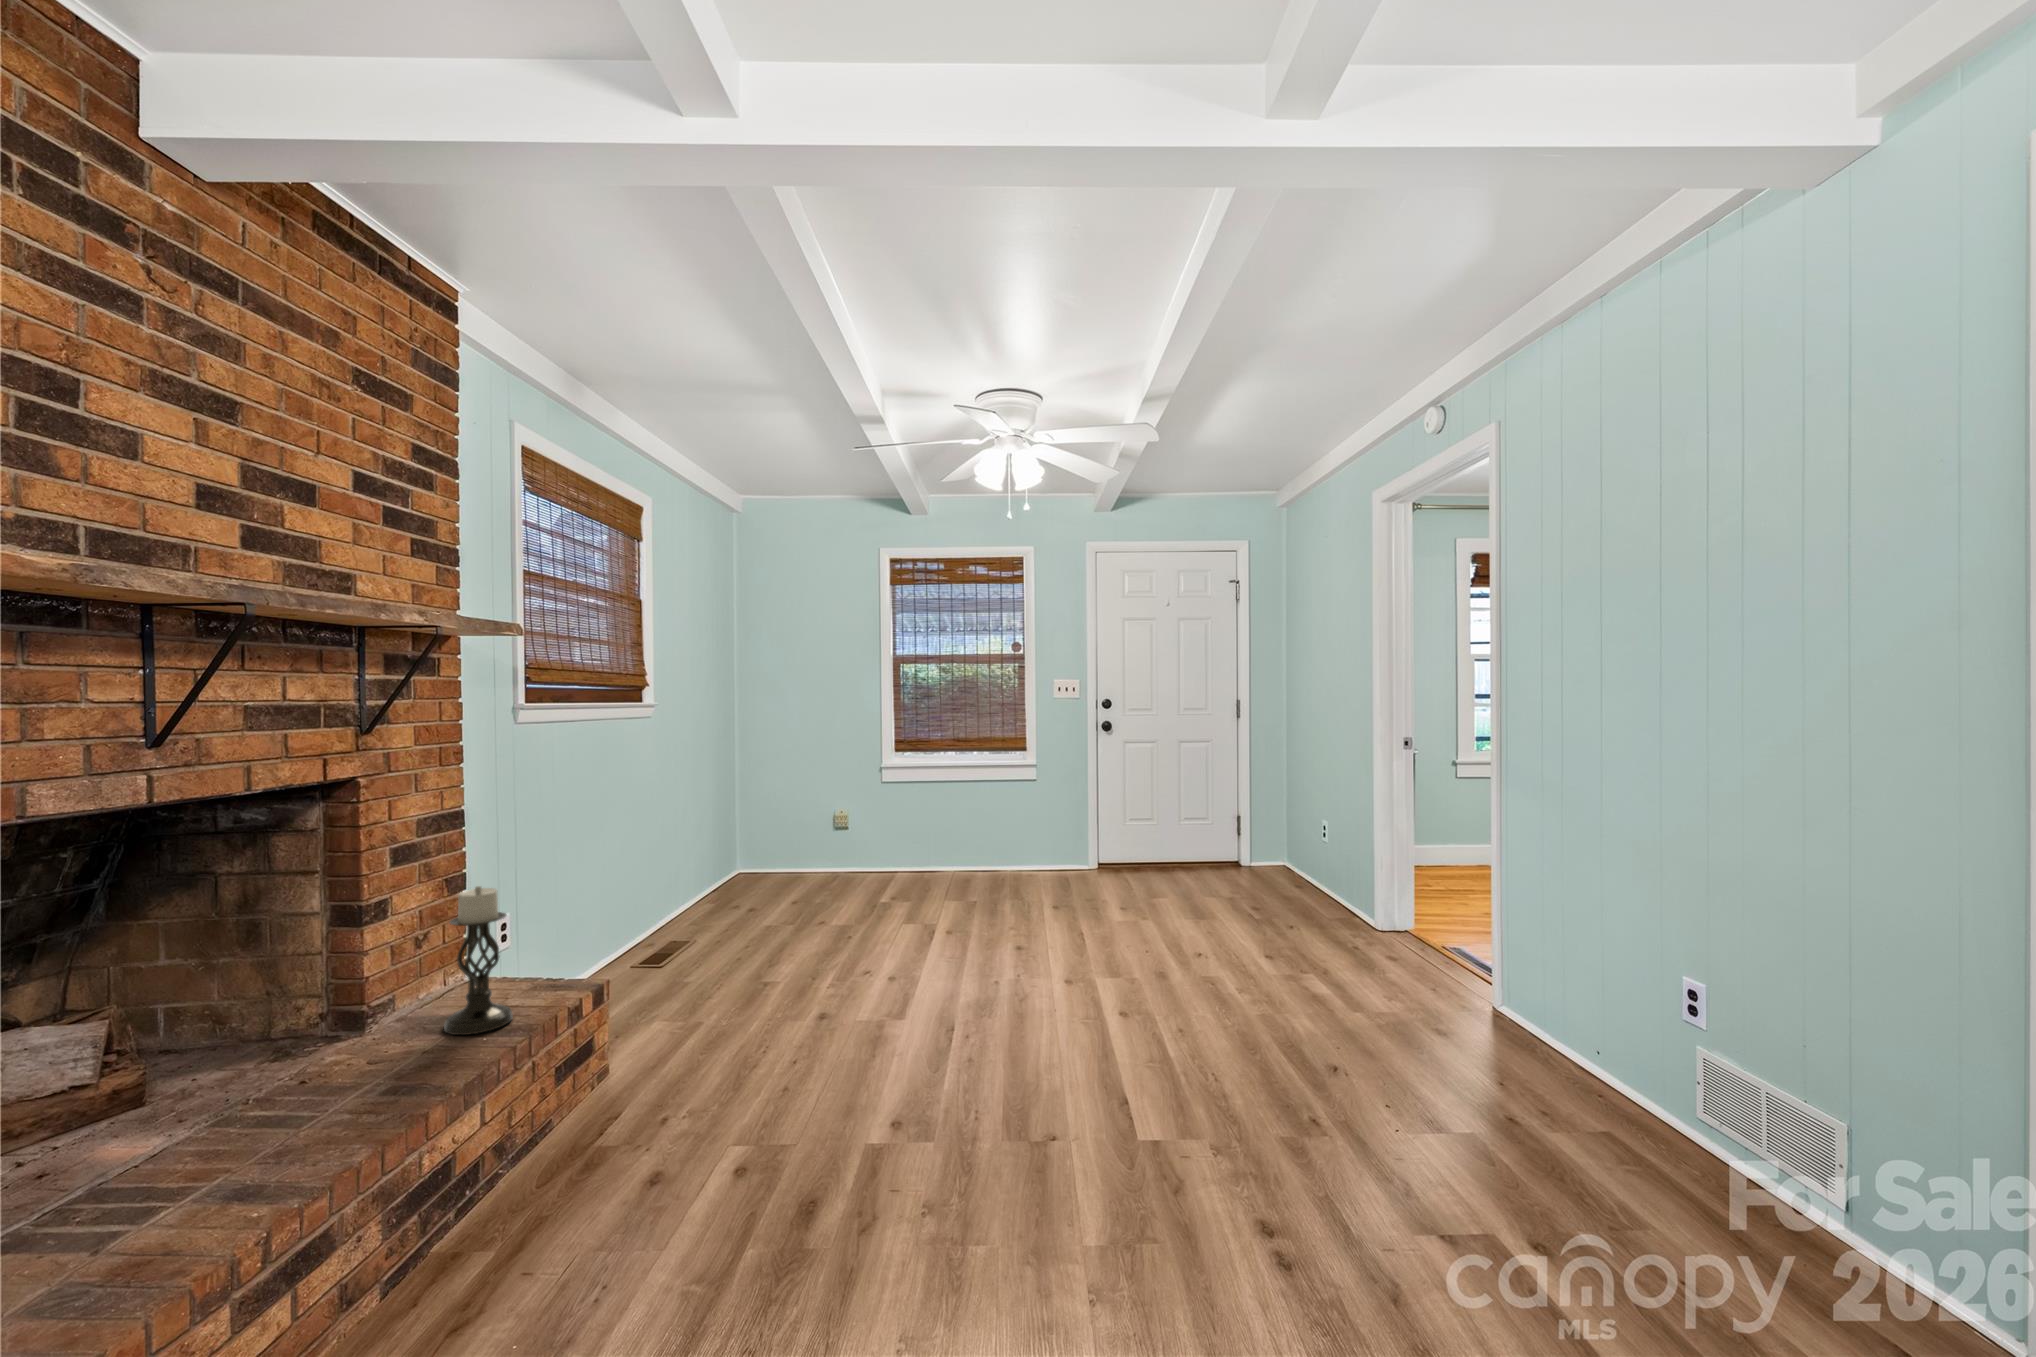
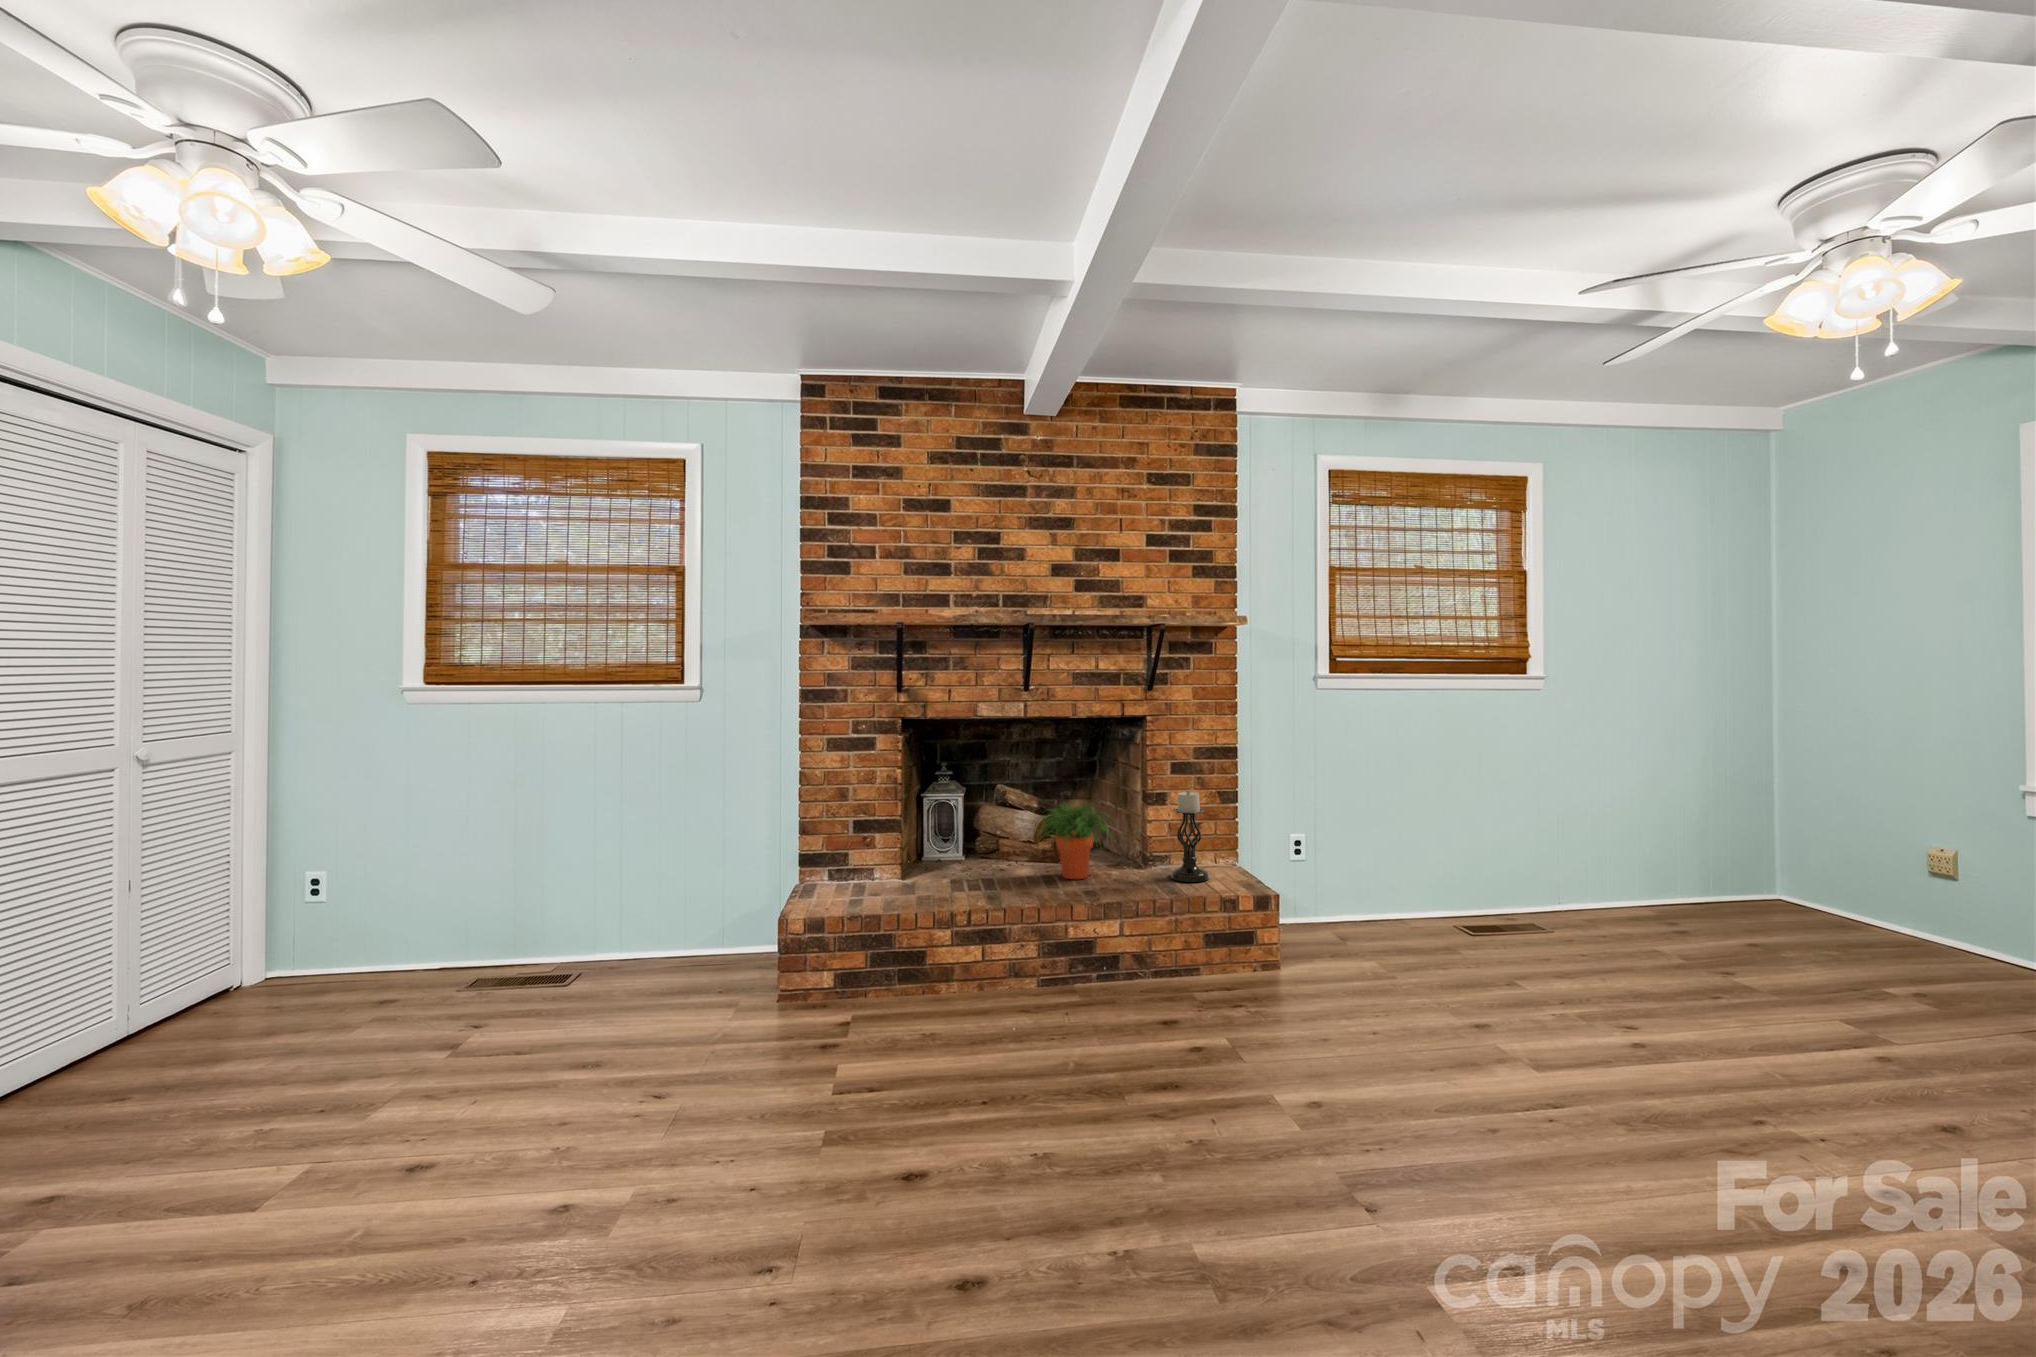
potted plant: none [158,954,379,1116] -> present [1039,804,1115,879]

